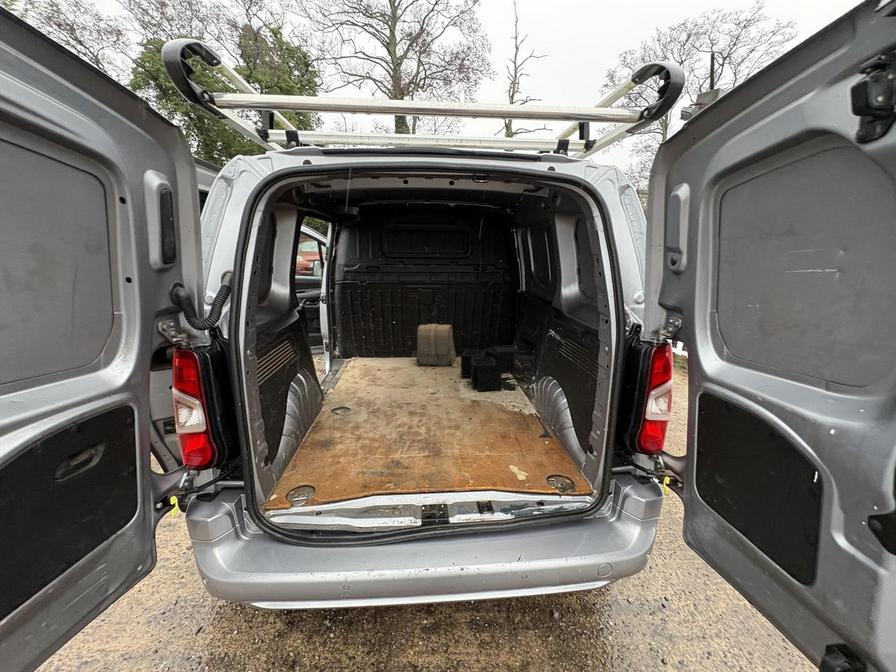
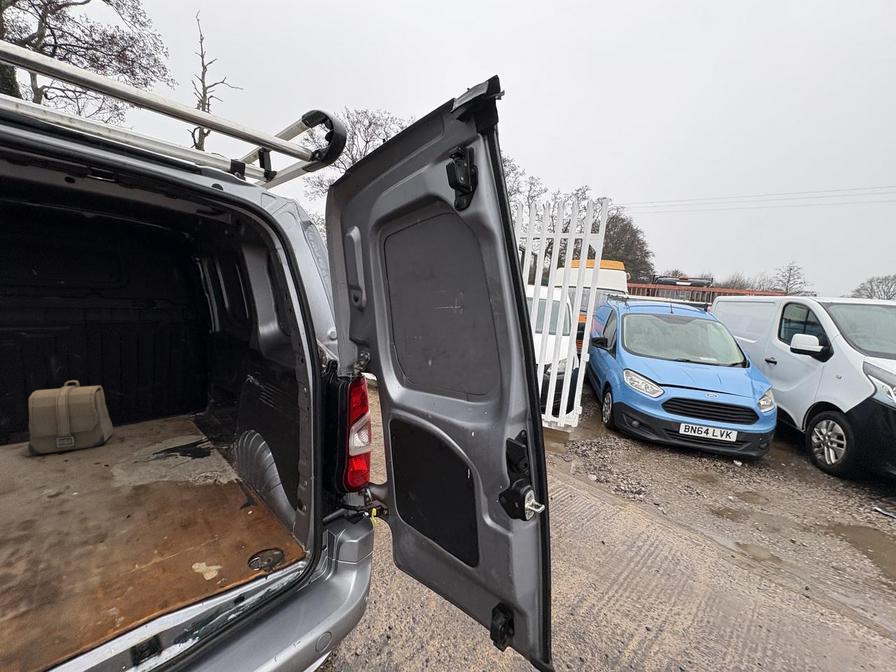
storage bin: present [461,346,519,390] -> none [117,401,215,471]

